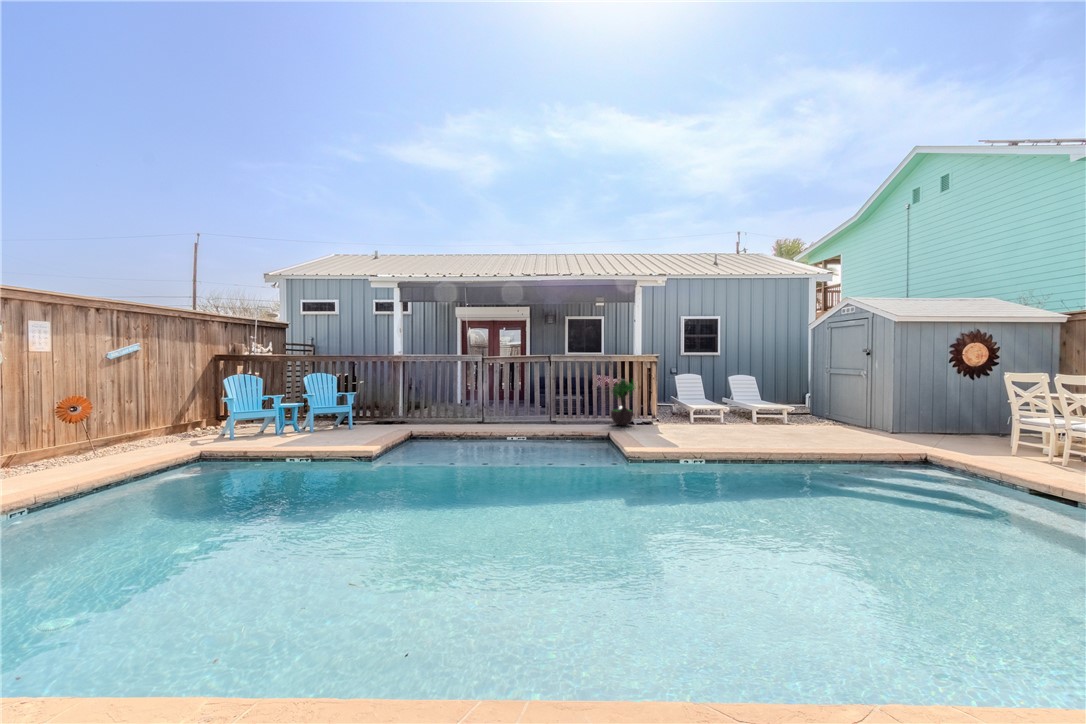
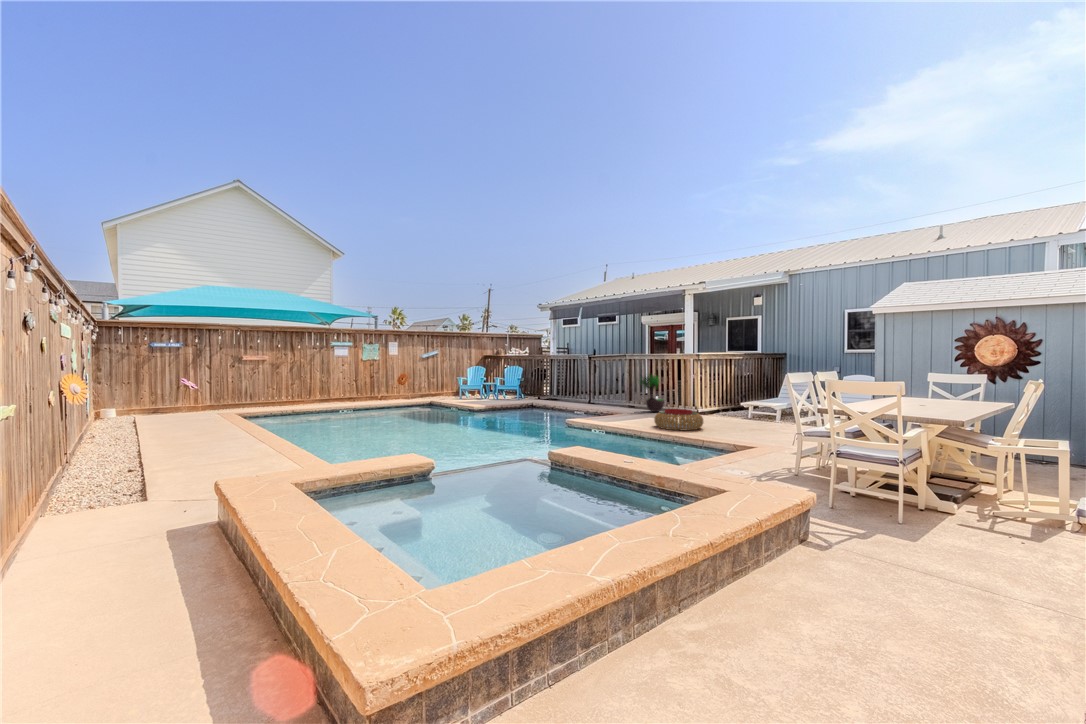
pouf: none [727,419,785,445] -> present [654,409,703,430]

